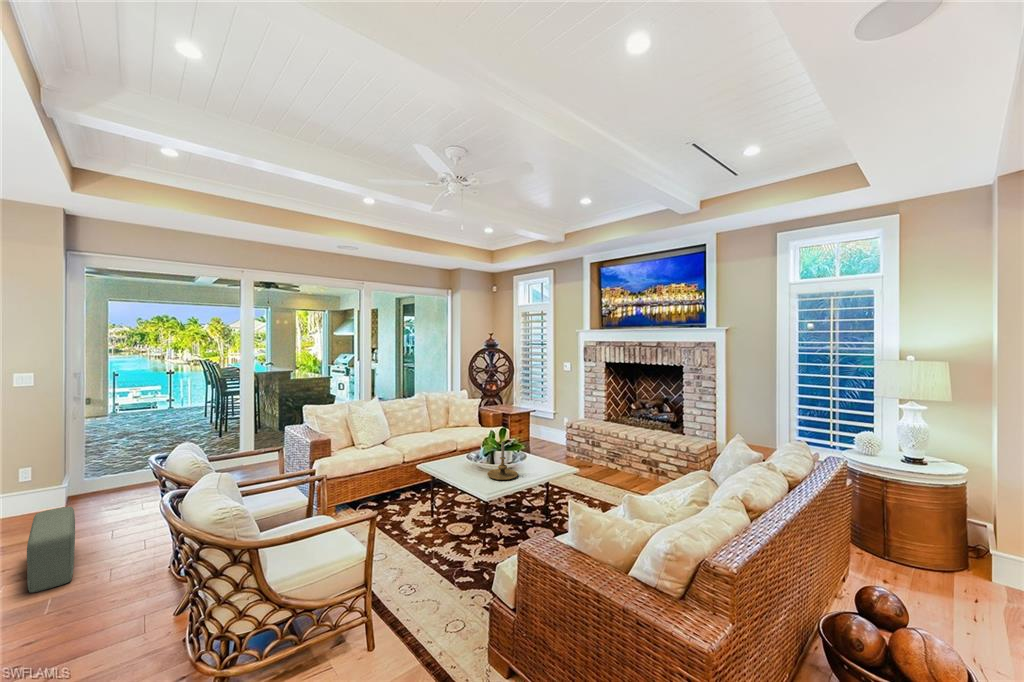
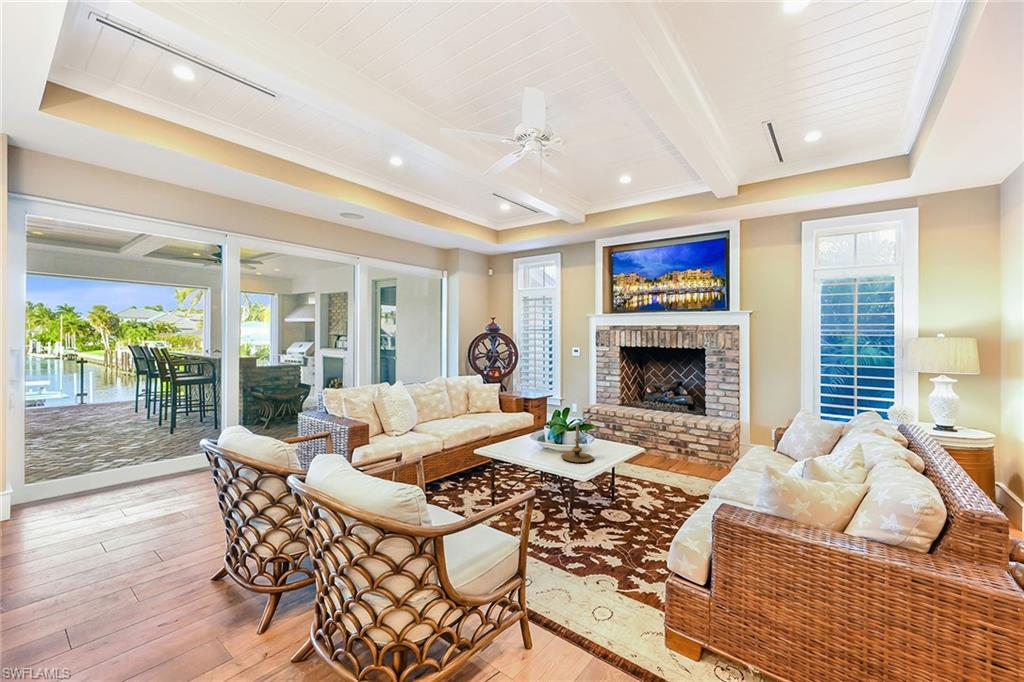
pouf: present [27,507,75,593] -> none [26,518,101,627]

